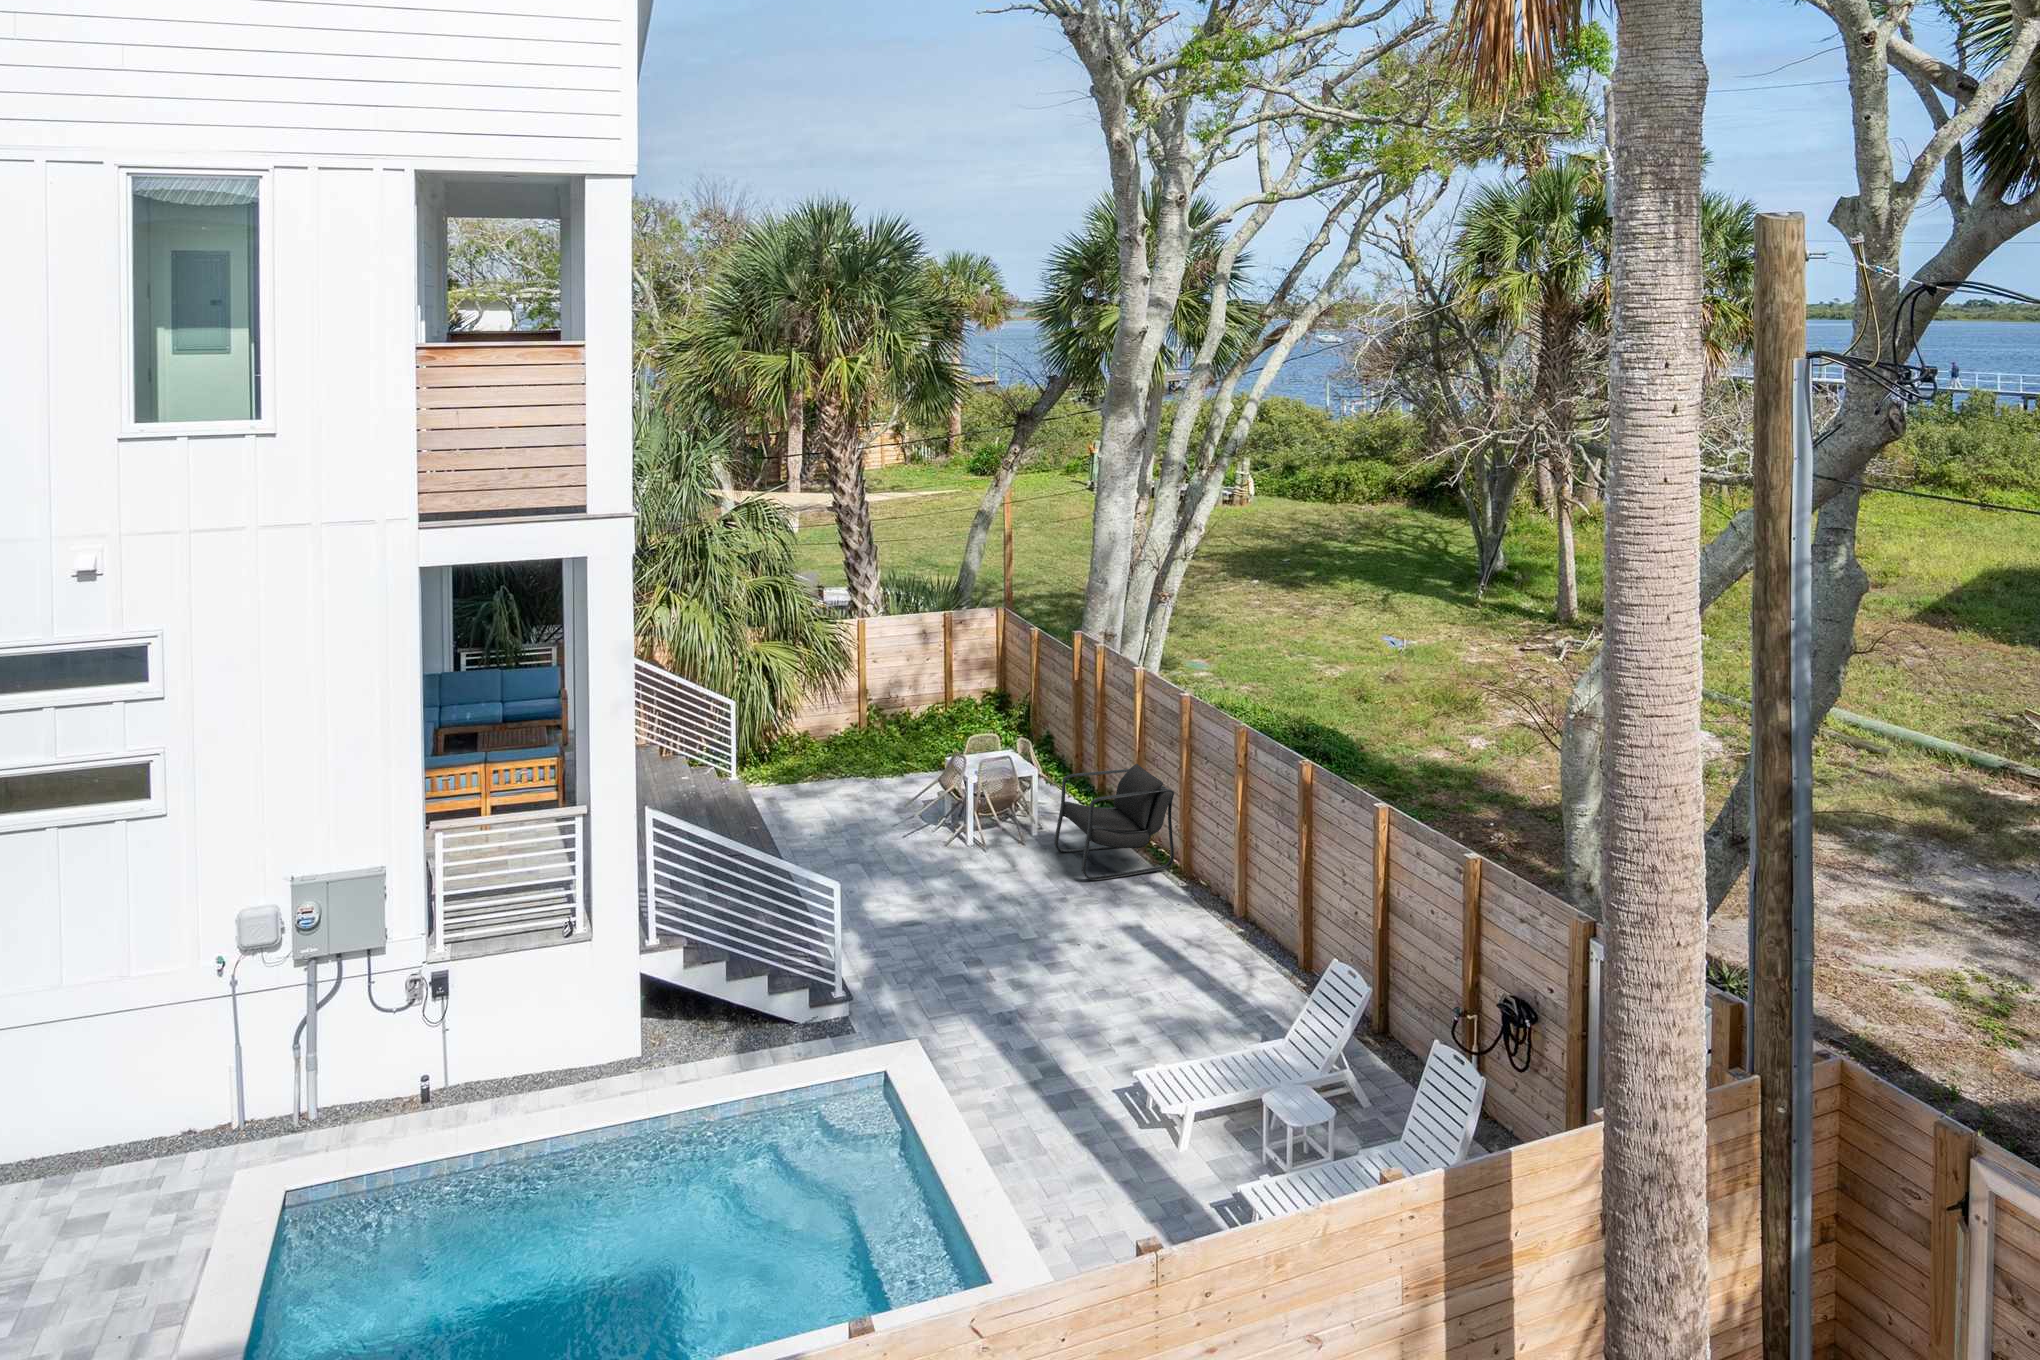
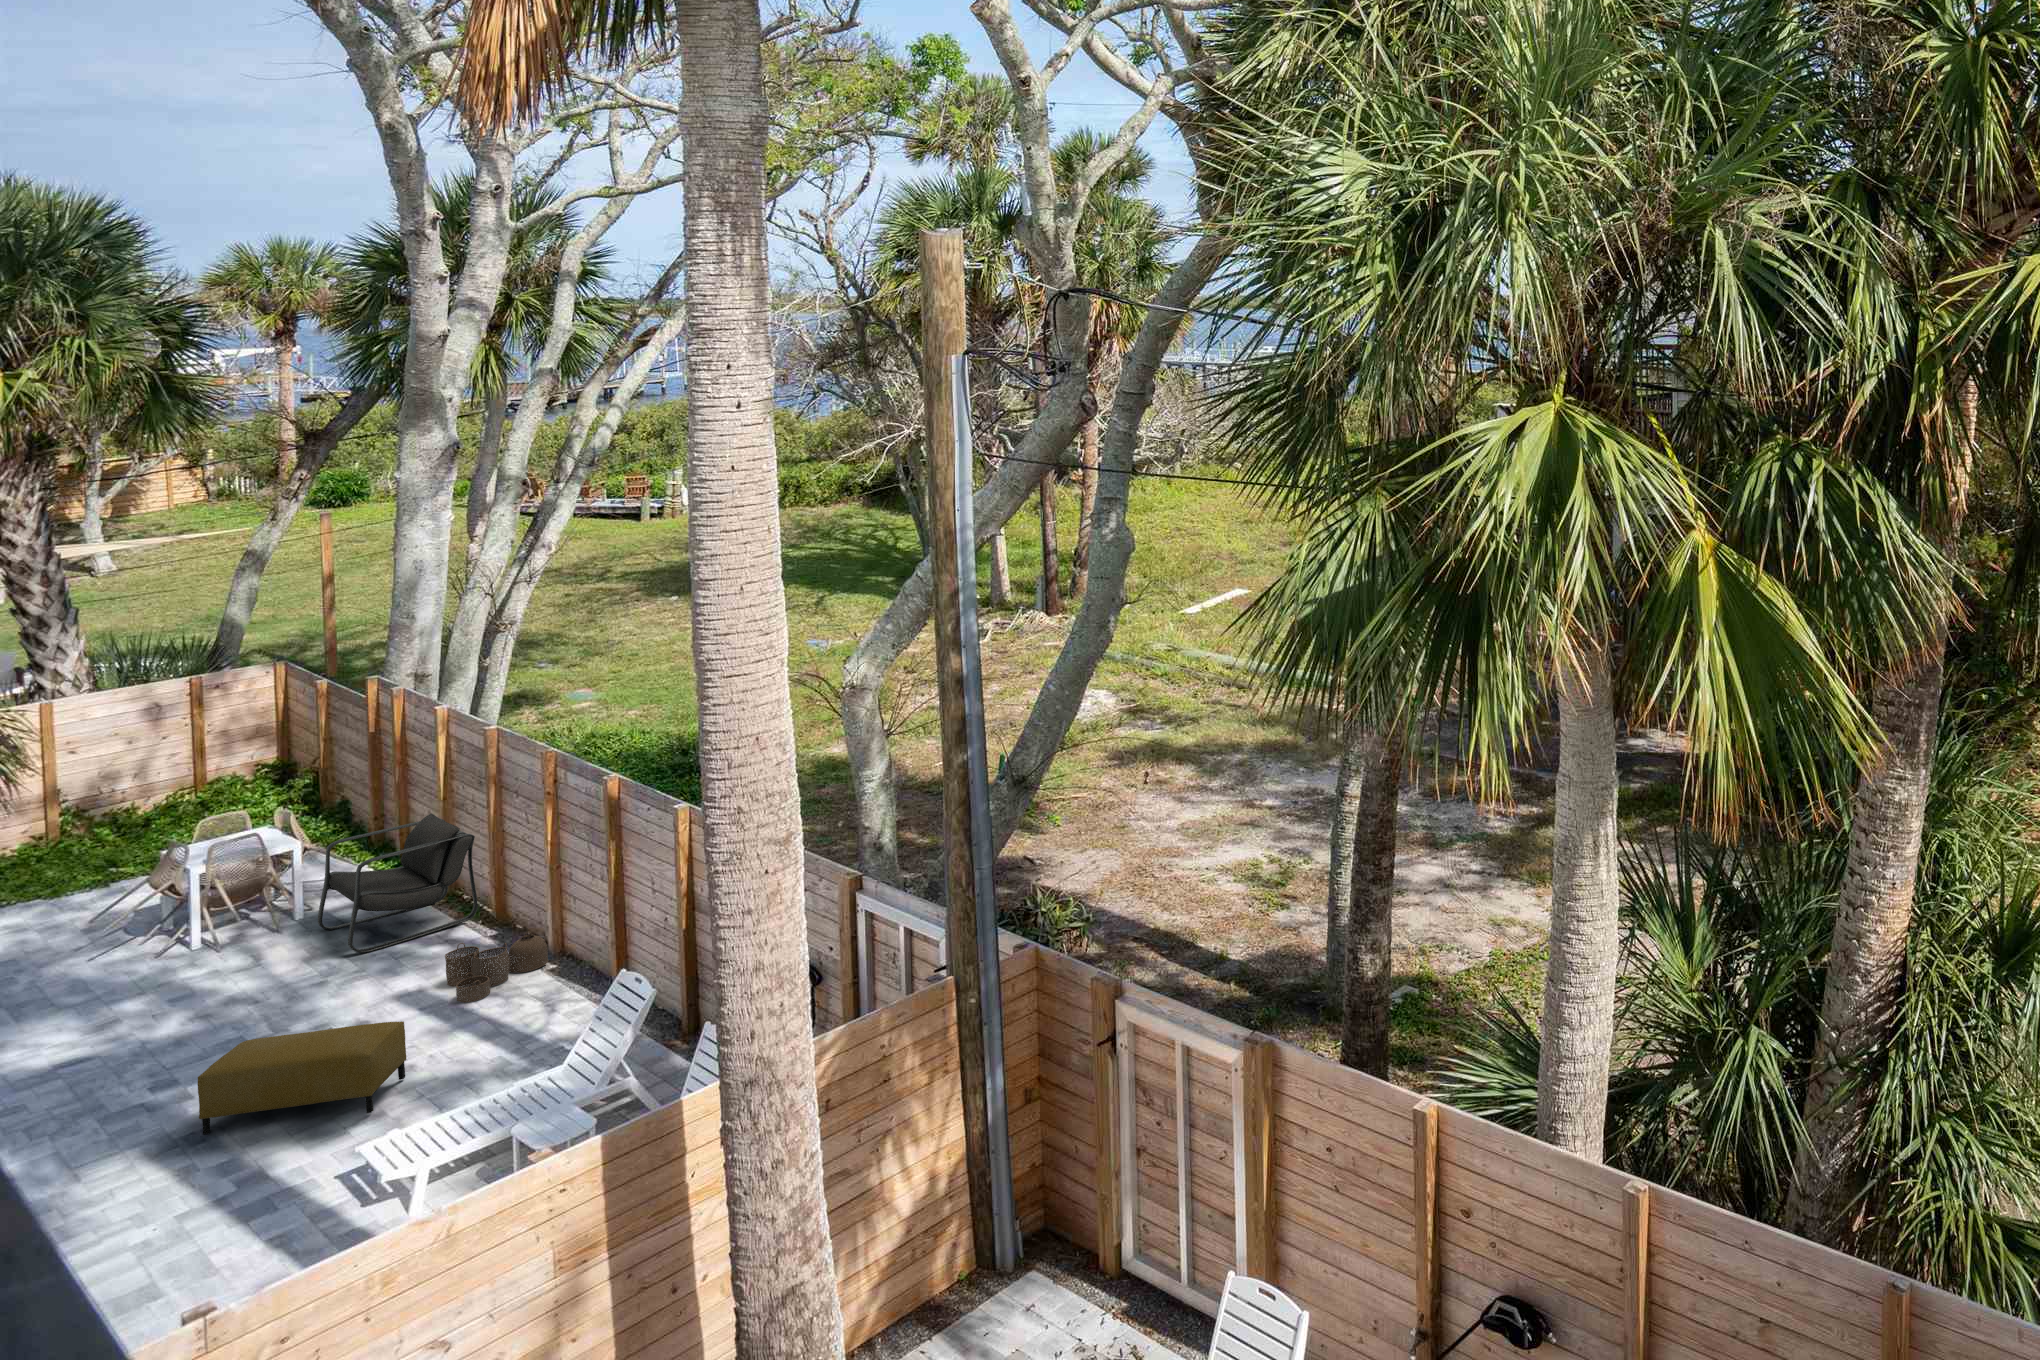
woven basket: none [1163,892,1241,950] -> present [445,932,548,1003]
ottoman: none [1010,945,1153,1038] -> present [198,1021,406,1135]

